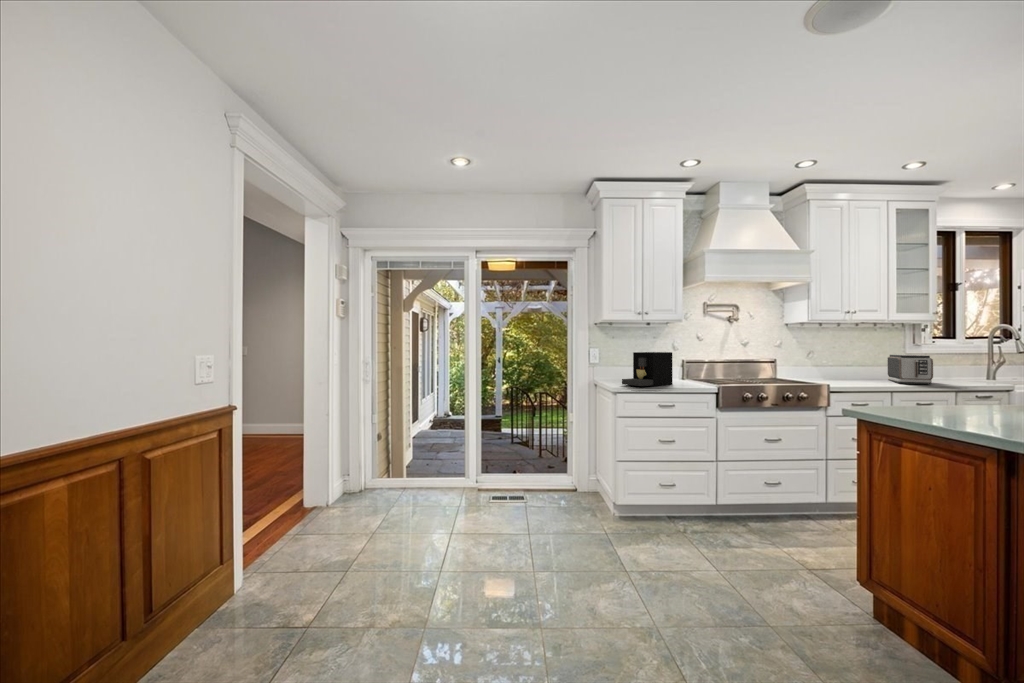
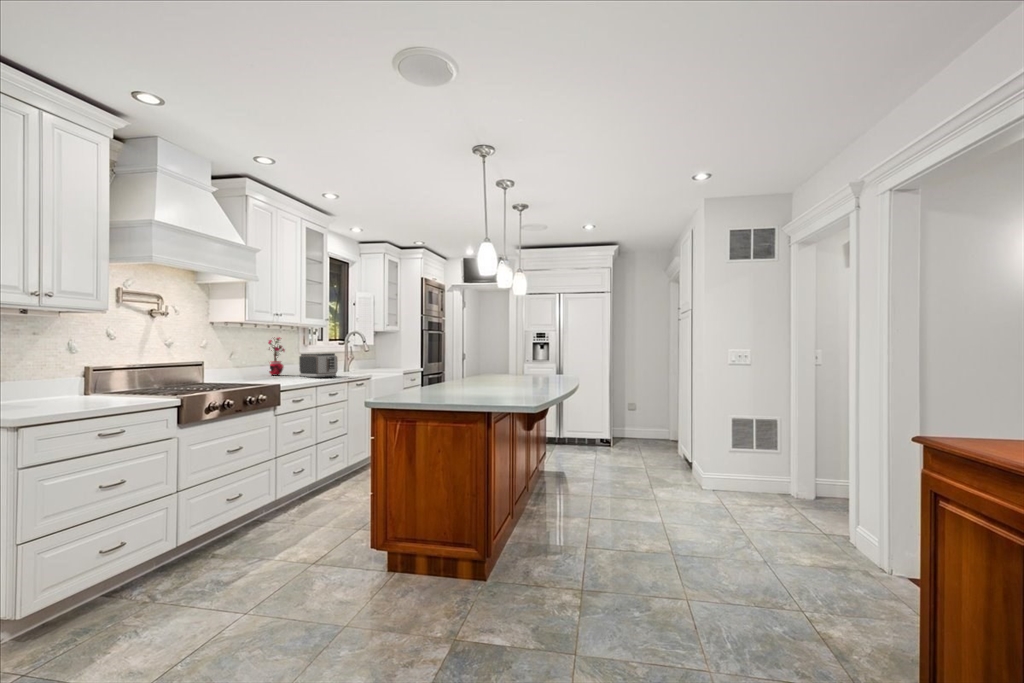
potted plant: none [850,335,877,376] -> present [268,337,285,375]
coffee maker: present [622,352,672,386] -> none [15,354,102,409]

